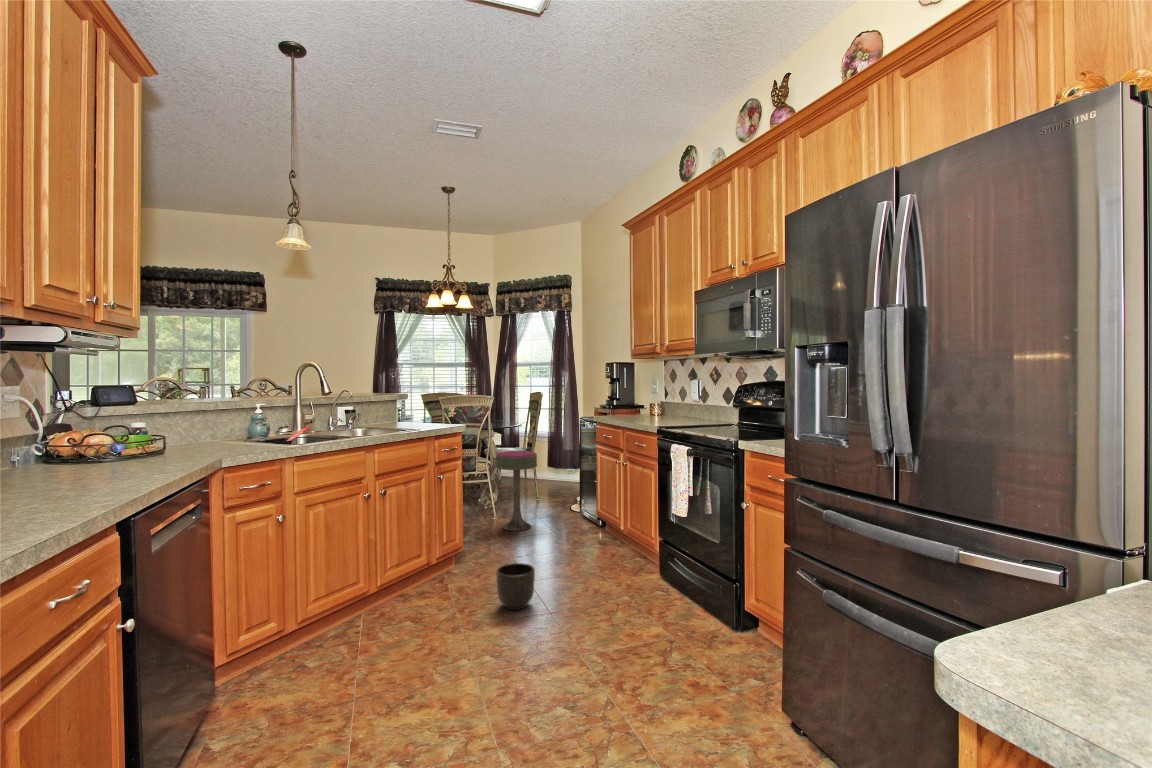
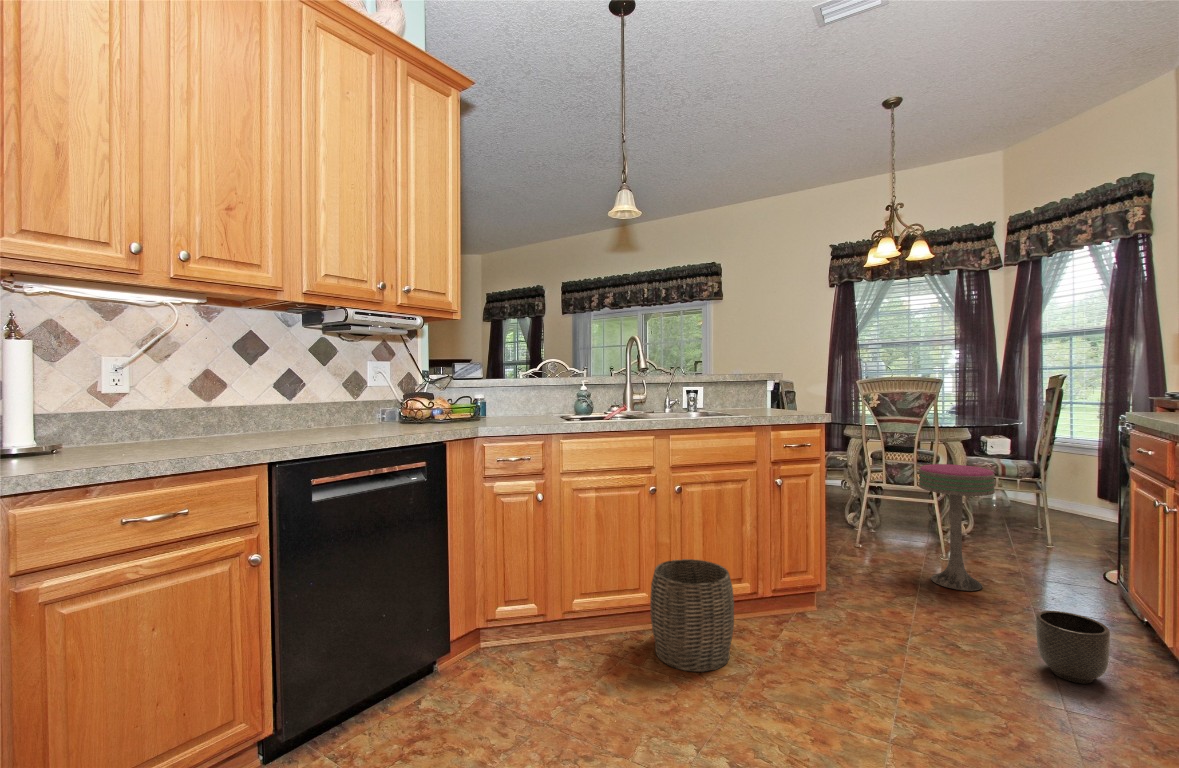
woven basket: none [391,545,458,631] -> present [650,559,734,672]
planter: present [496,563,535,610] -> present [1036,611,1110,684]

